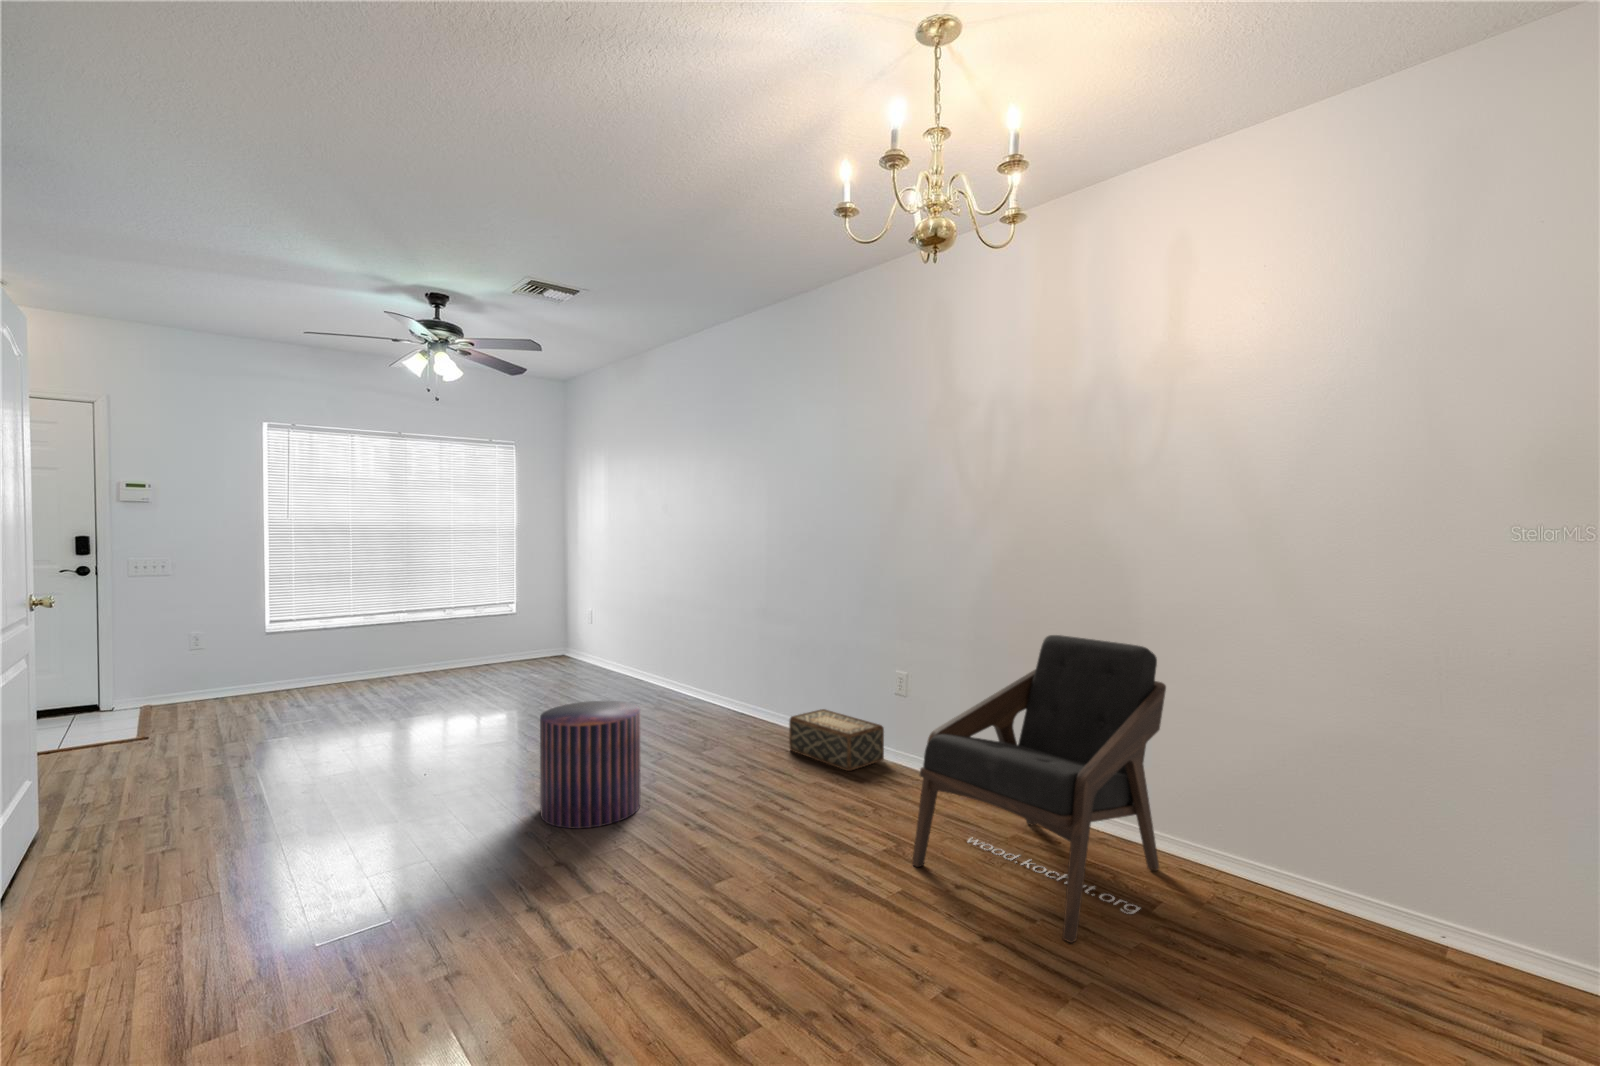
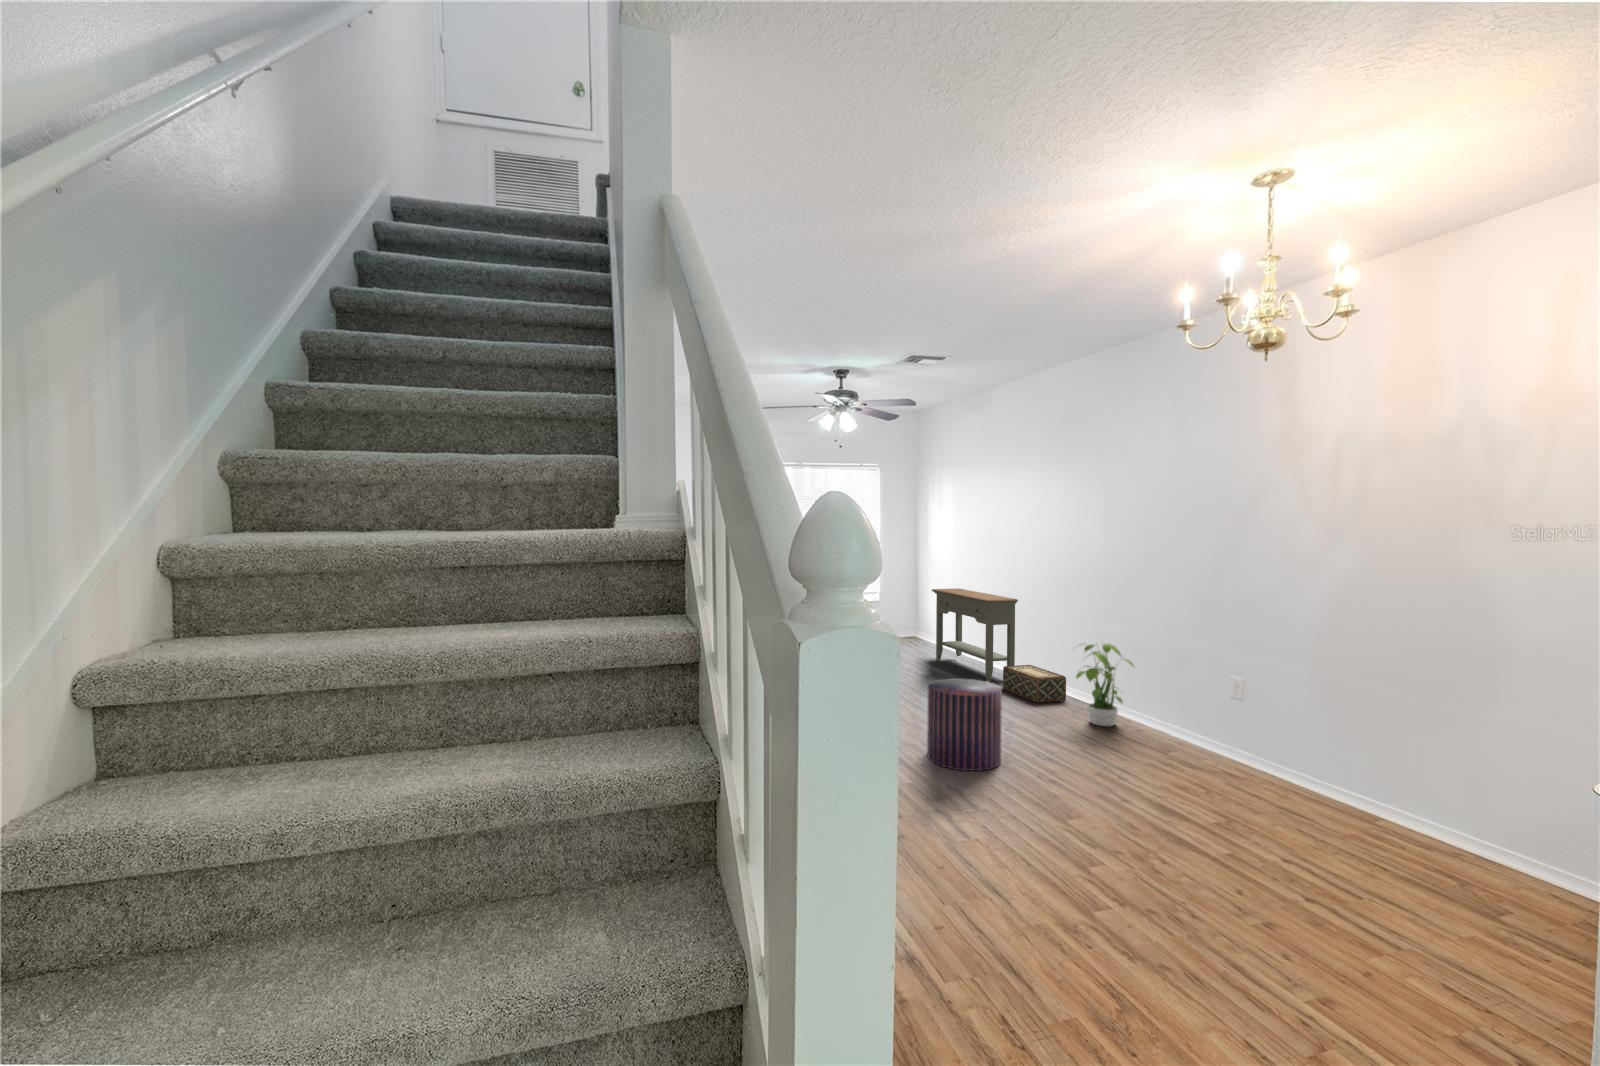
console table: none [578,587,677,697] -> present [932,588,1018,682]
lounge chair: present [912,635,1166,943] -> none [1243,659,1532,920]
potted plant: none [732,637,799,737] -> present [1076,643,1133,726]
woven basket: present [789,709,884,771] -> present [1003,665,1066,702]

